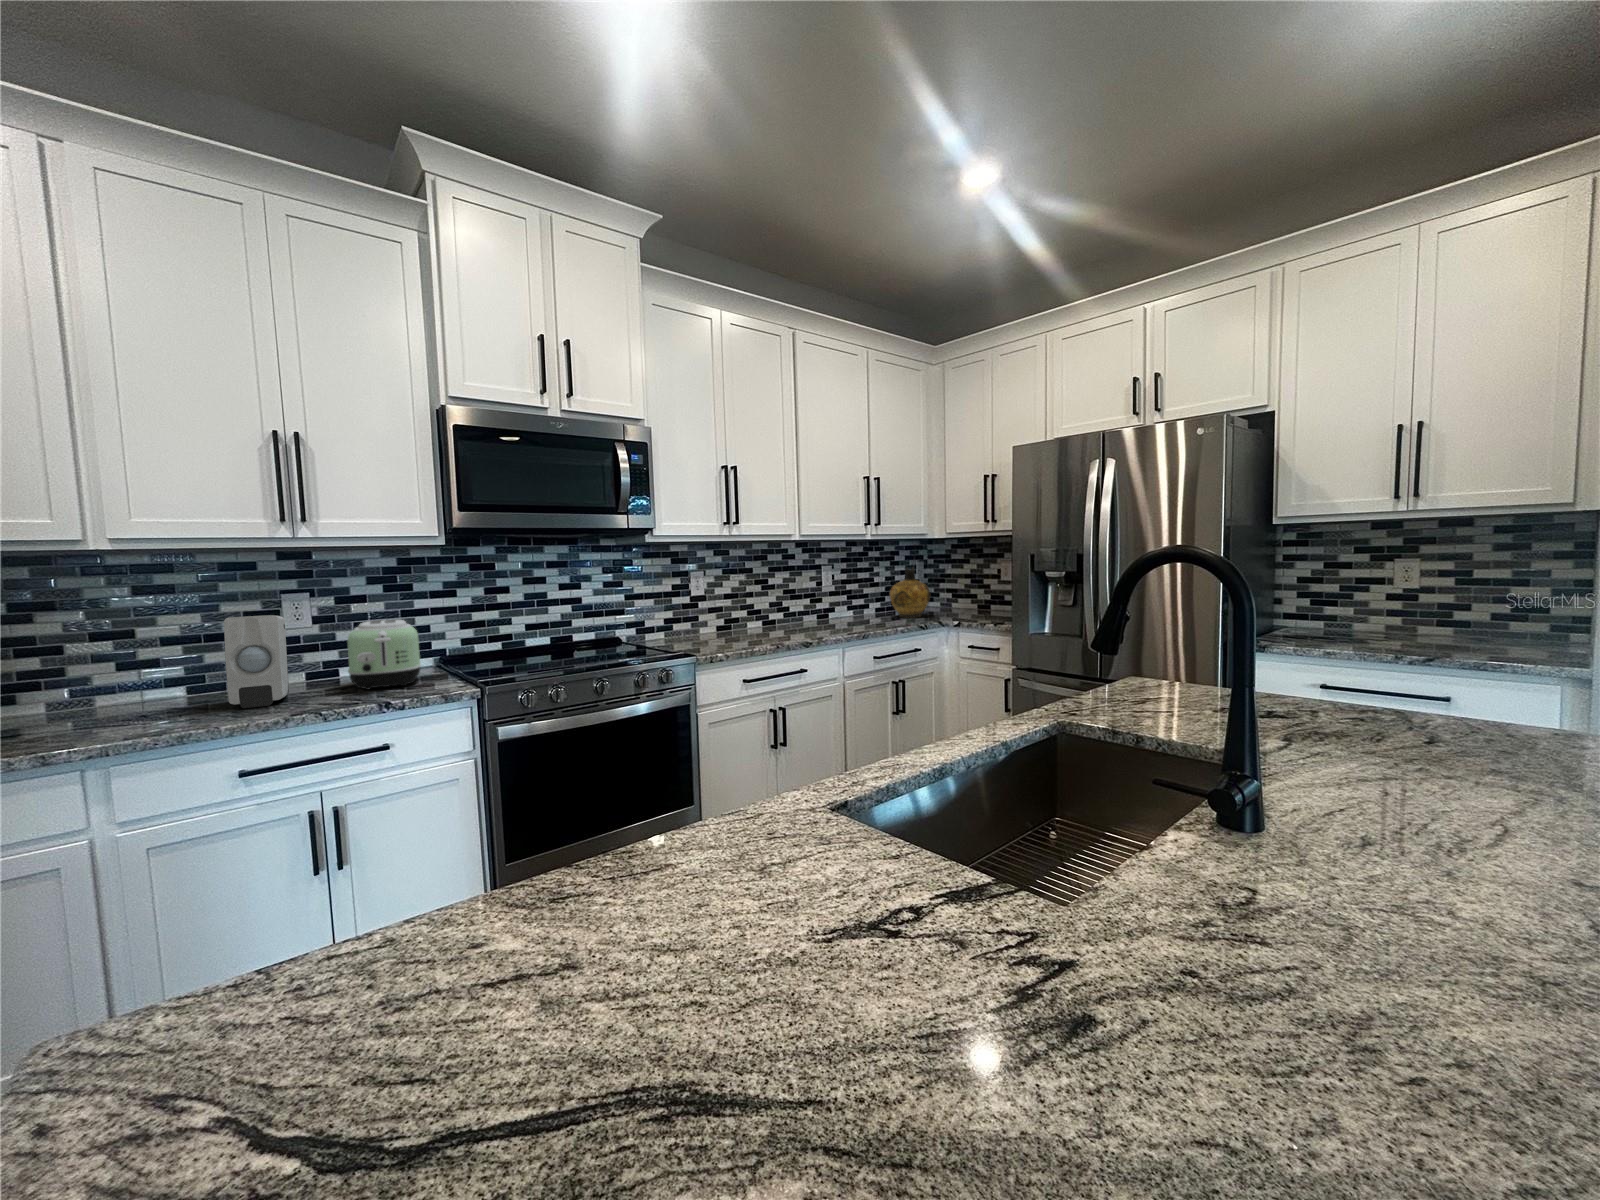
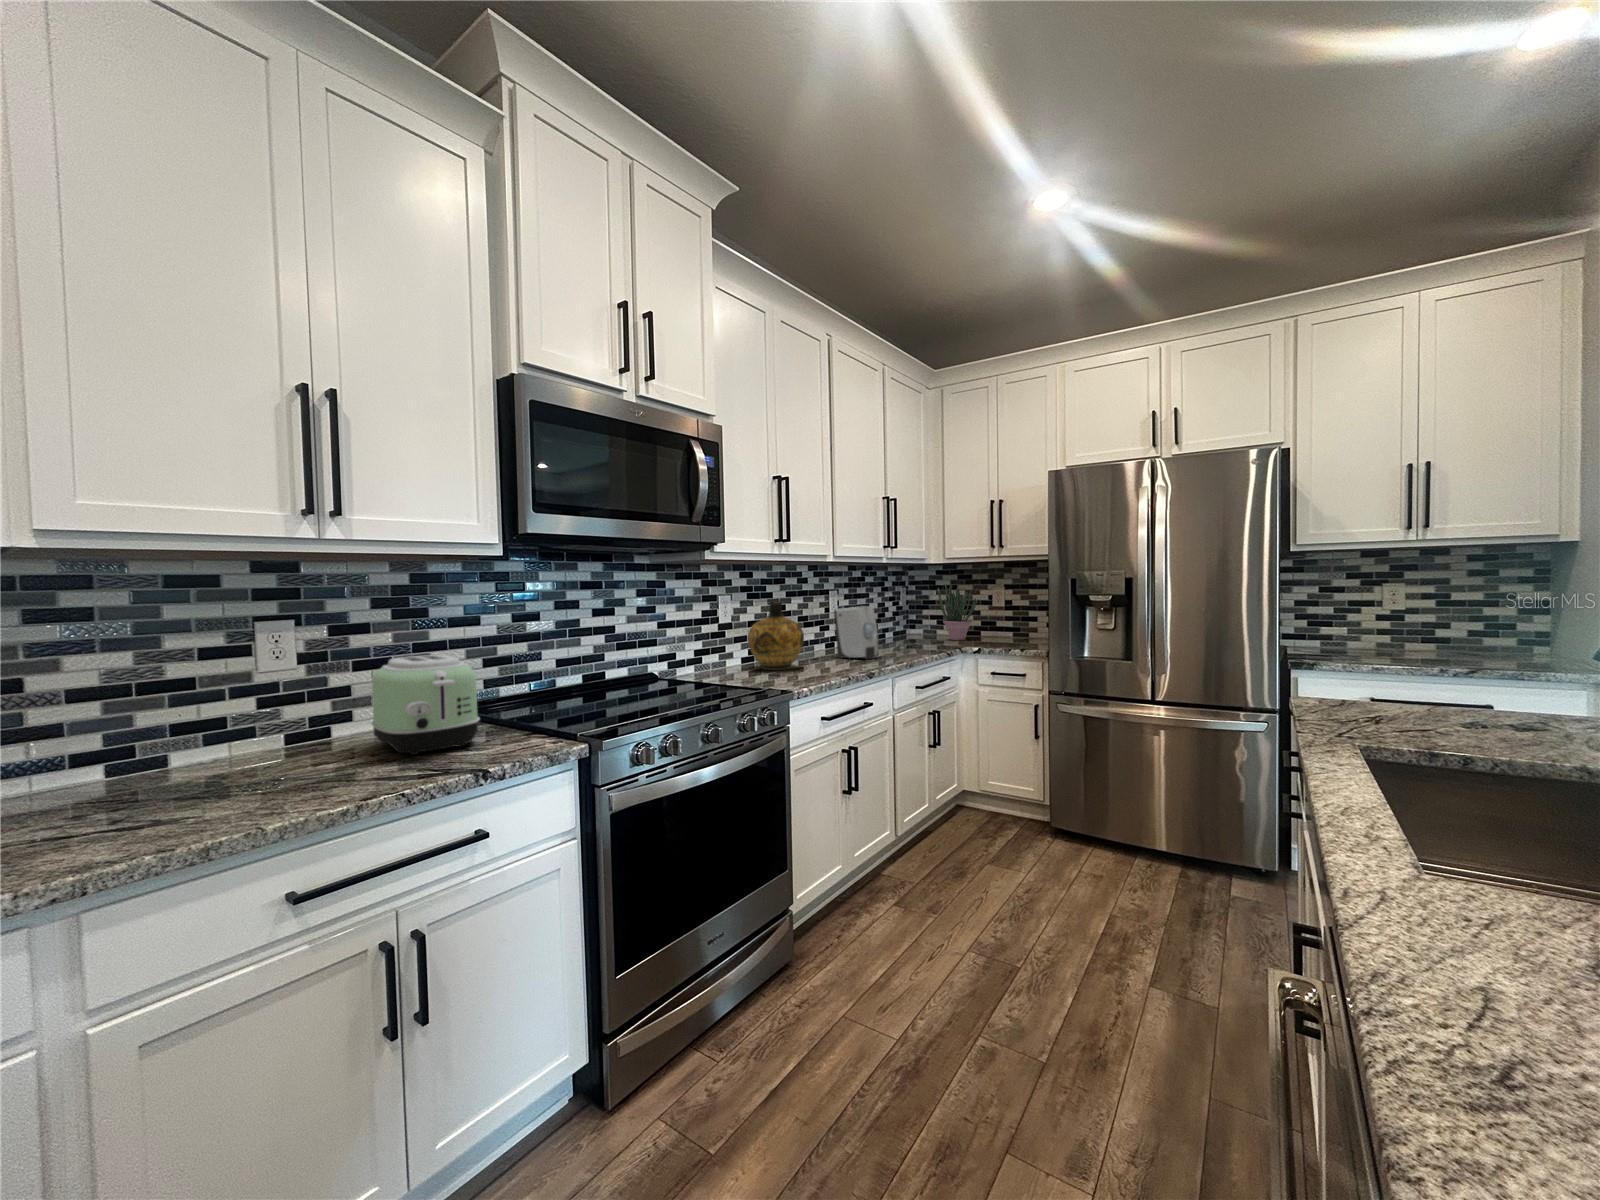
potted plant: none [945,557,985,613] -> present [938,584,977,640]
ceramic jug: present [890,568,930,617] -> present [748,600,804,670]
soap dispenser: present [224,615,289,708] -> present [834,606,878,659]

